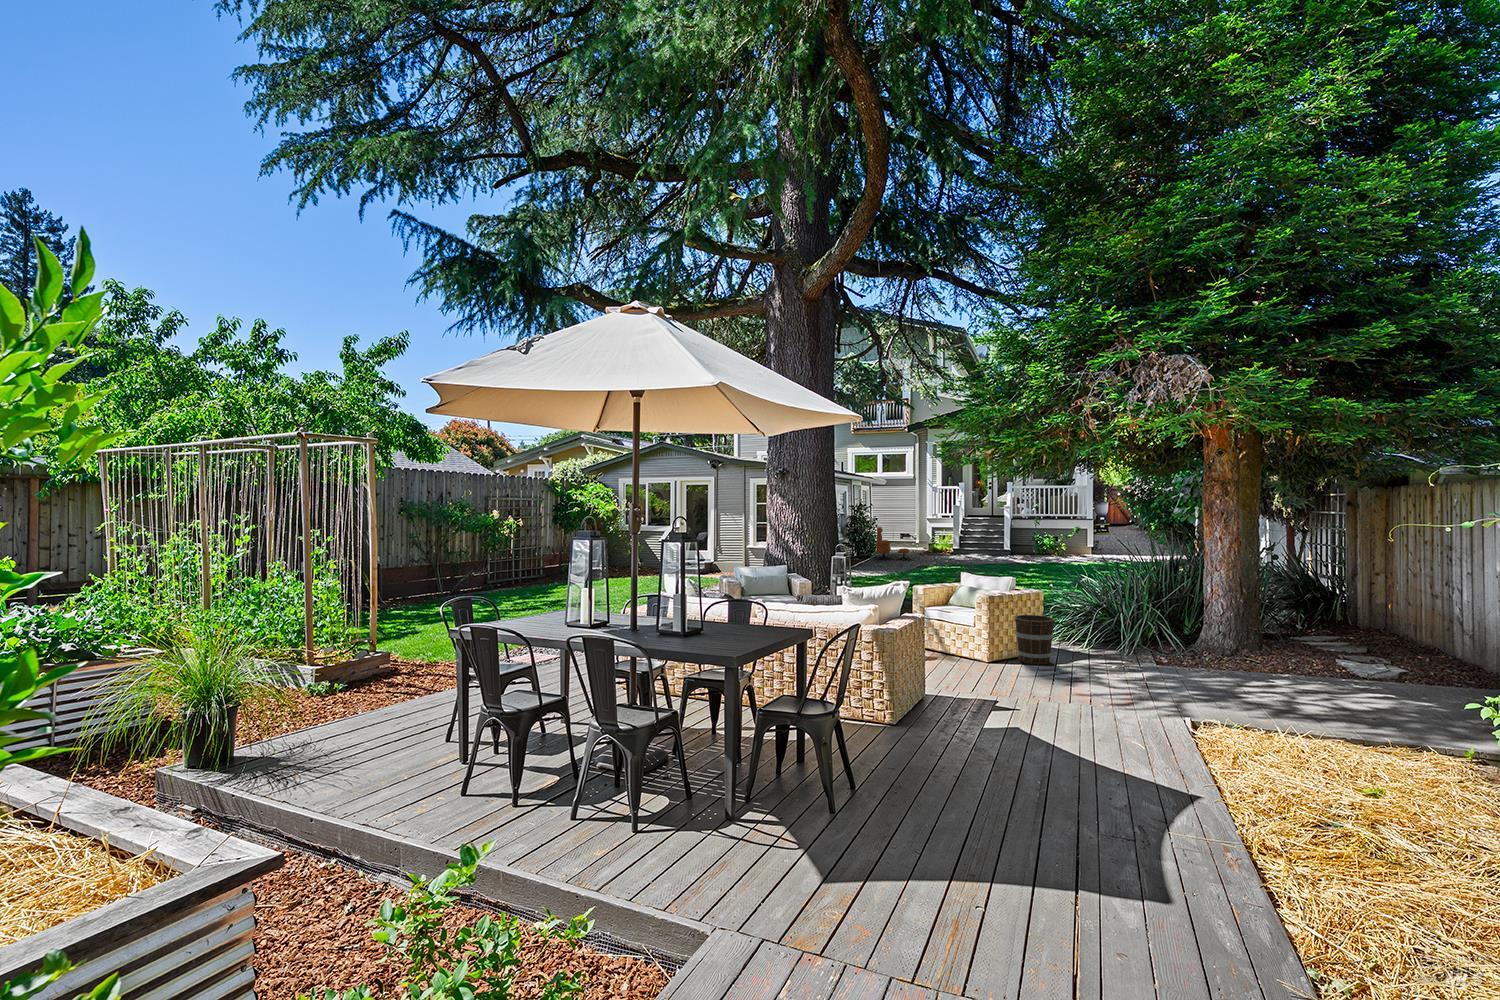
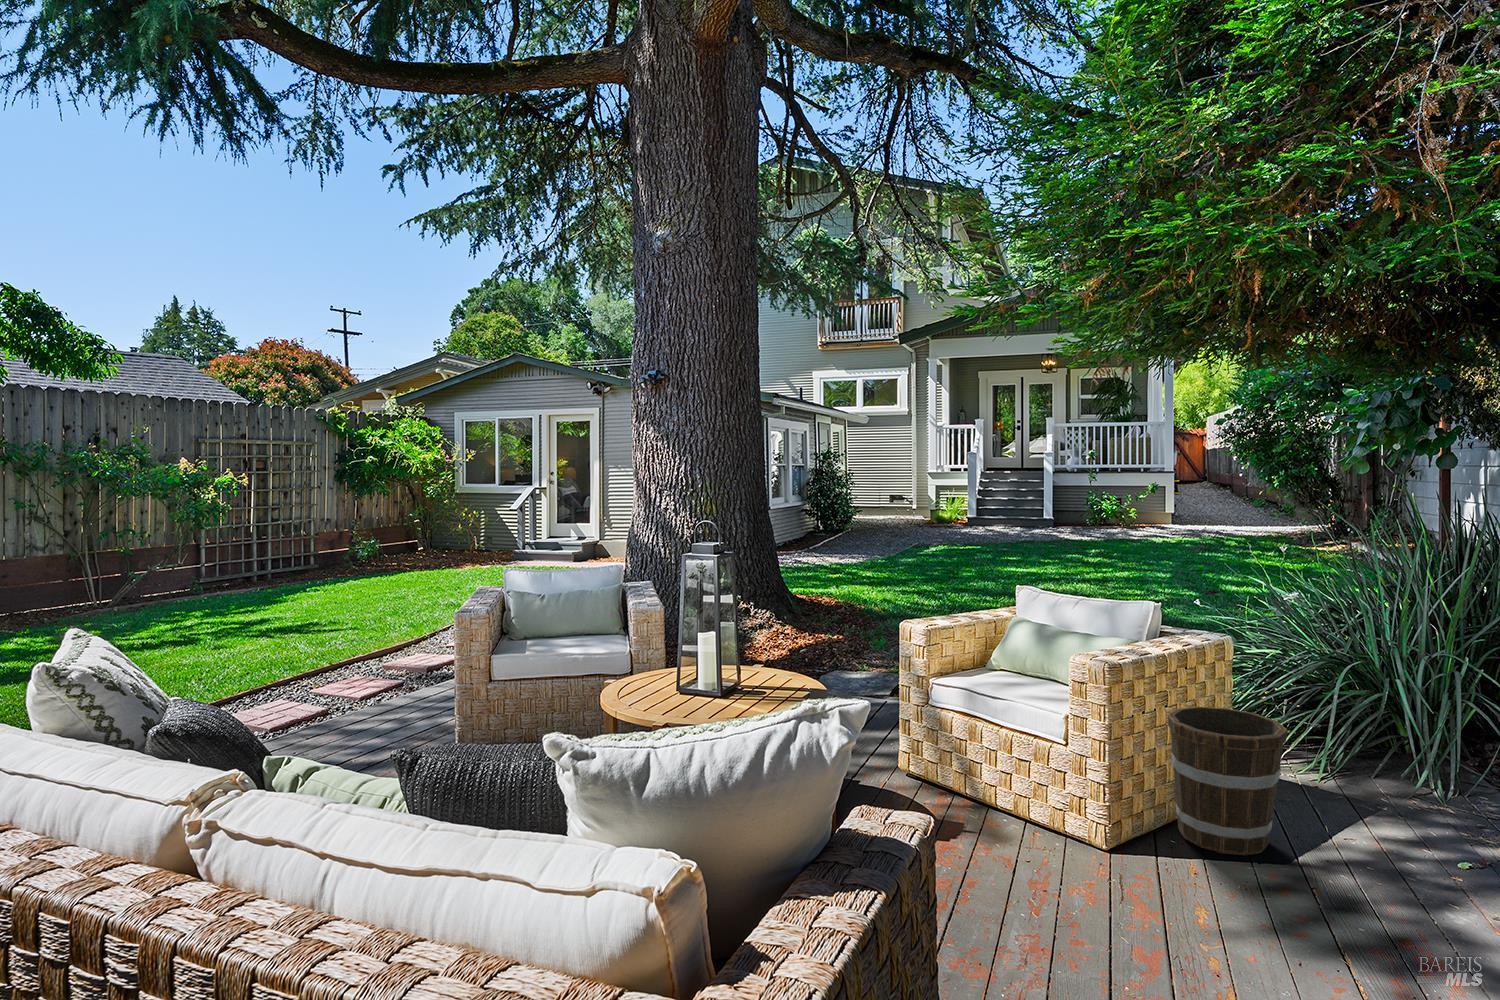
lounge chair: present [875,527,911,560] -> none [848,486,905,537]

